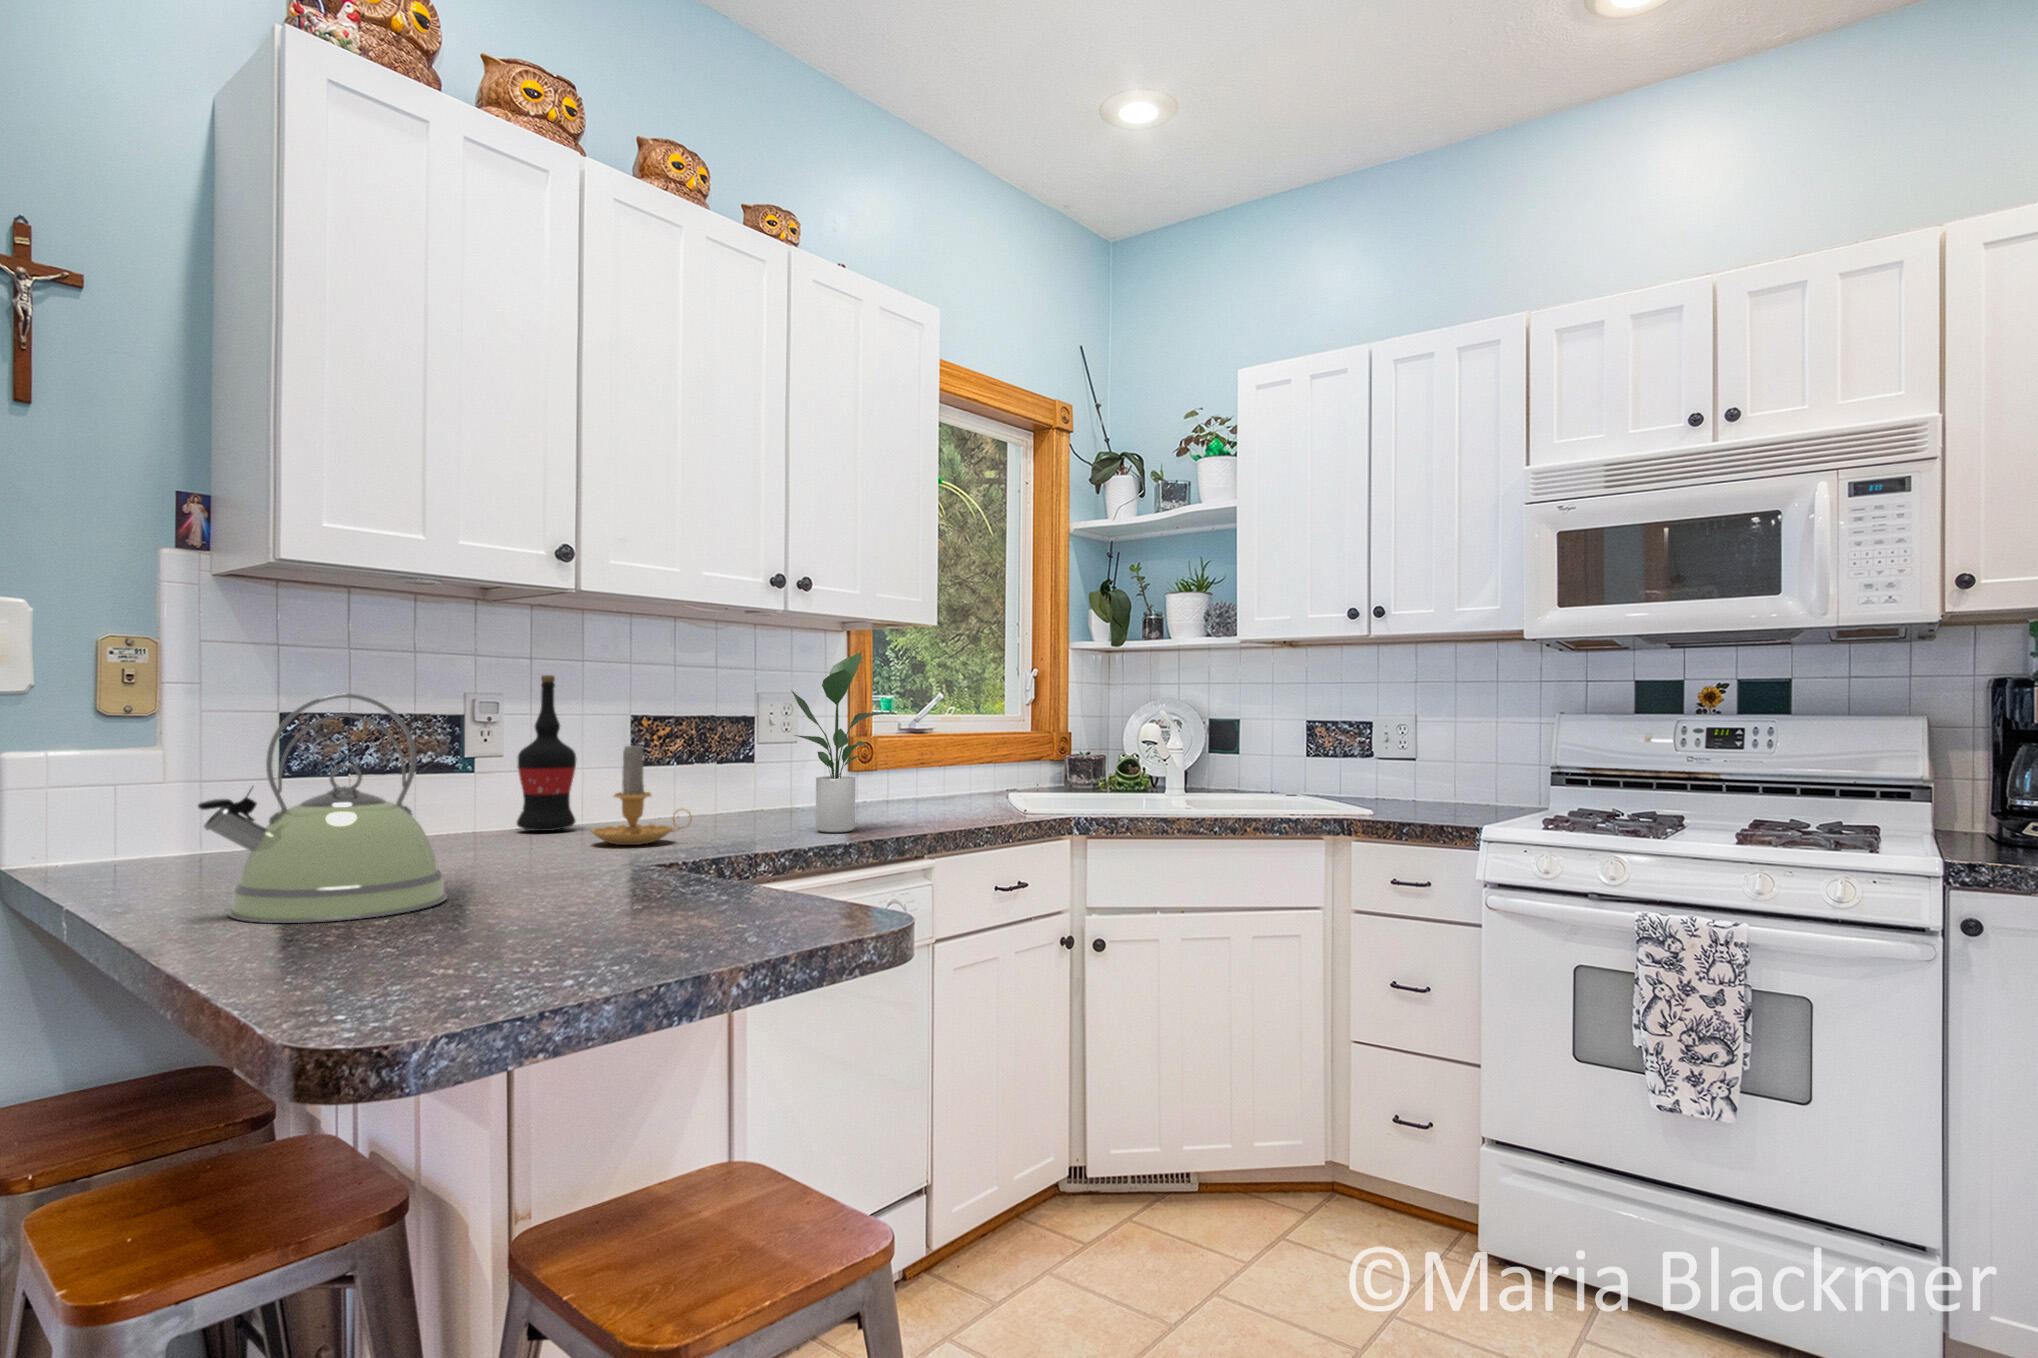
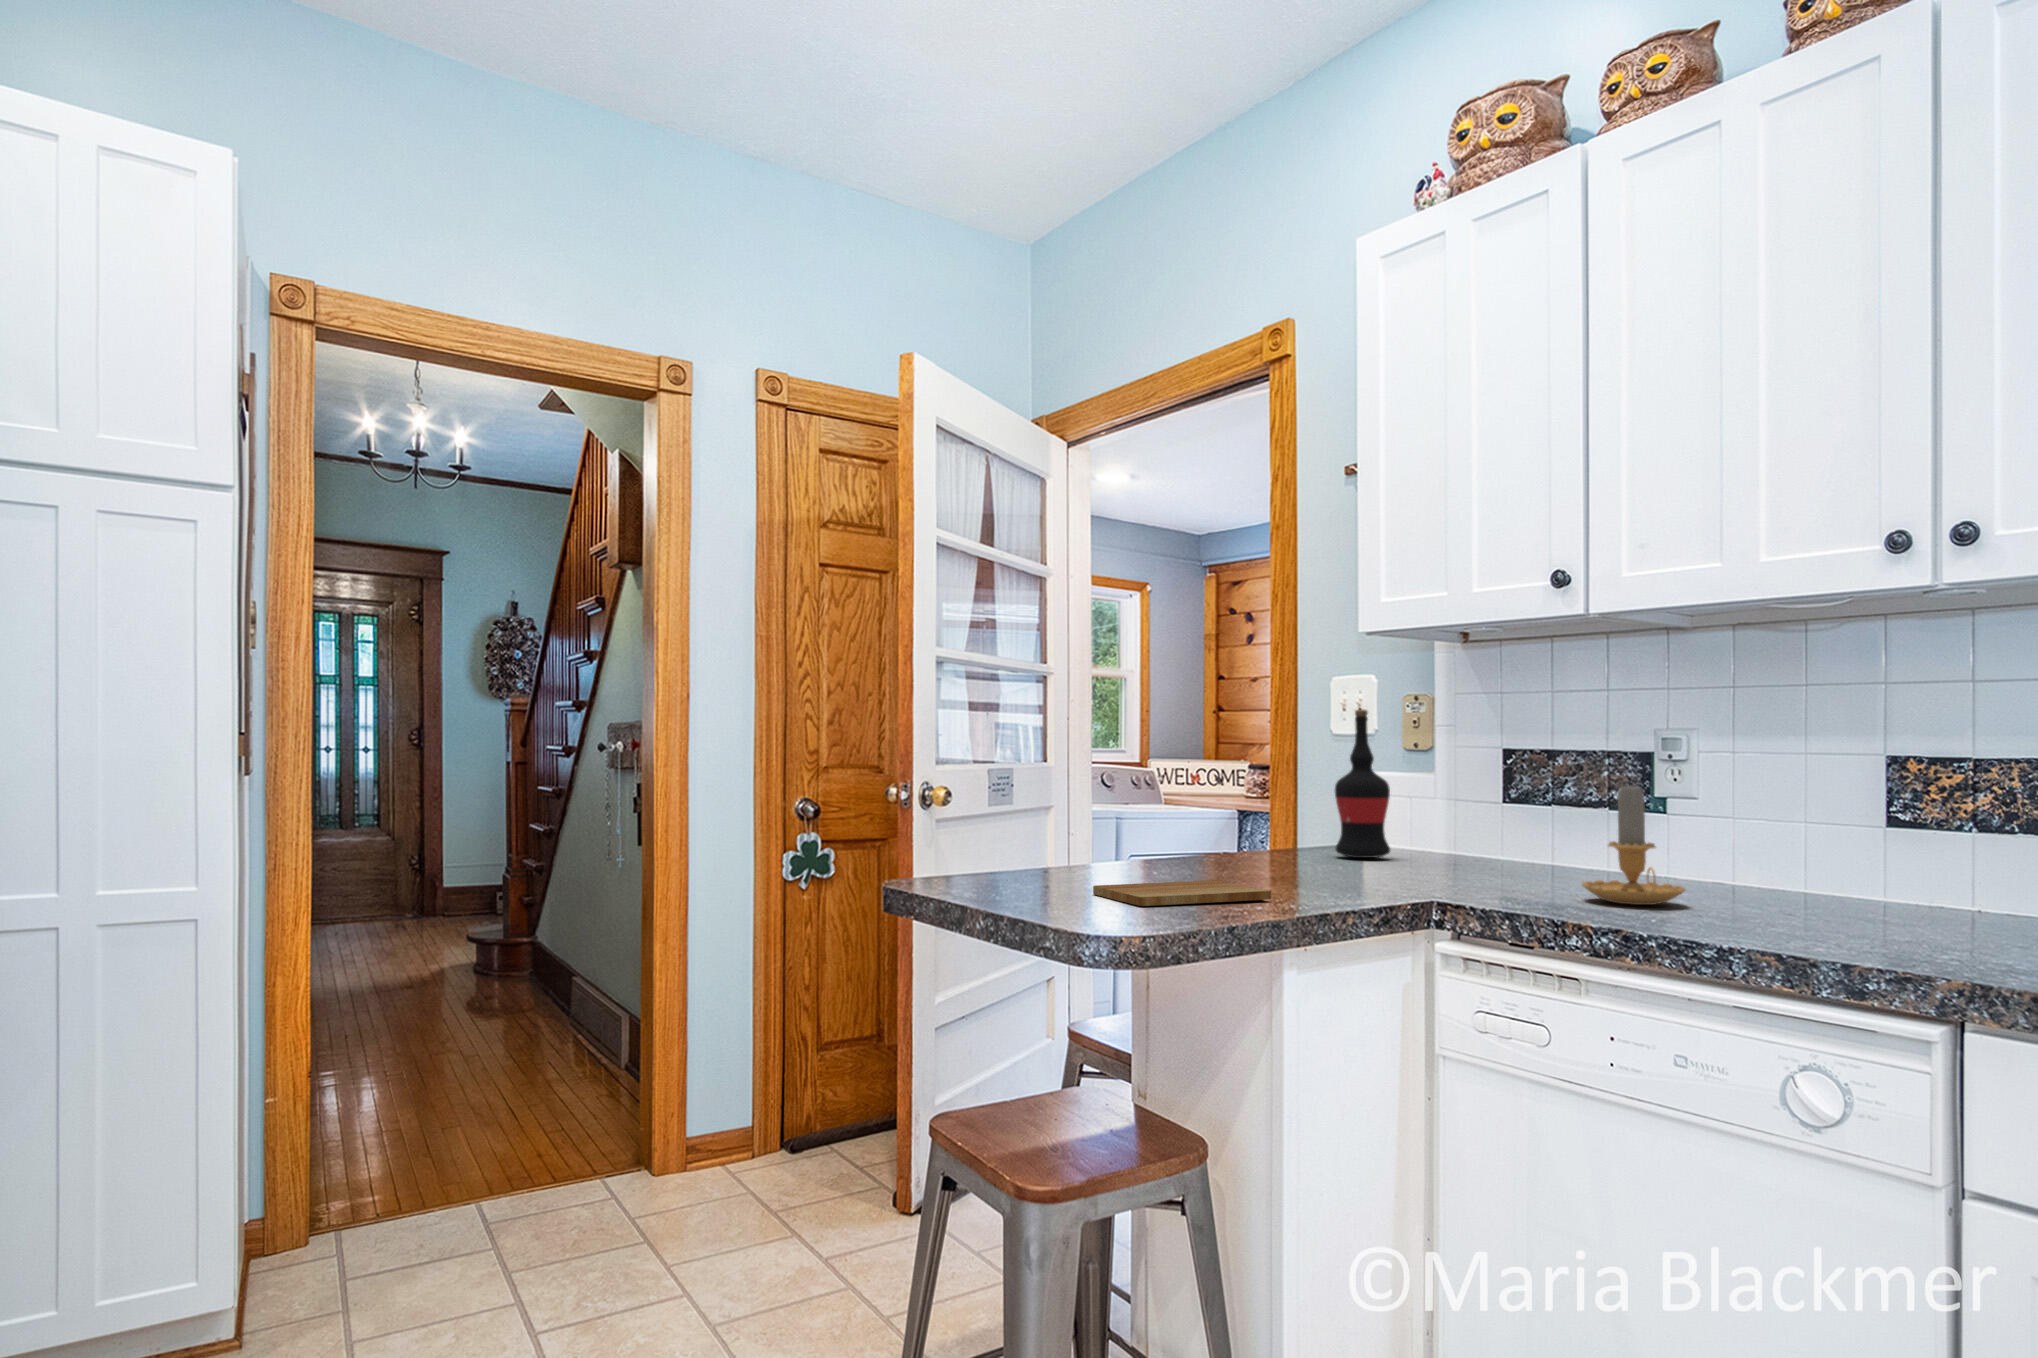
potted plant: present [792,652,882,833] -> none [1800,642,1966,949]
wine bottle: present [517,675,576,831] -> present [1335,709,1390,858]
kettle: present [198,694,447,923] -> none [1142,729,1272,880]
cutting board: none [544,877,733,925] -> present [1093,880,1271,906]

